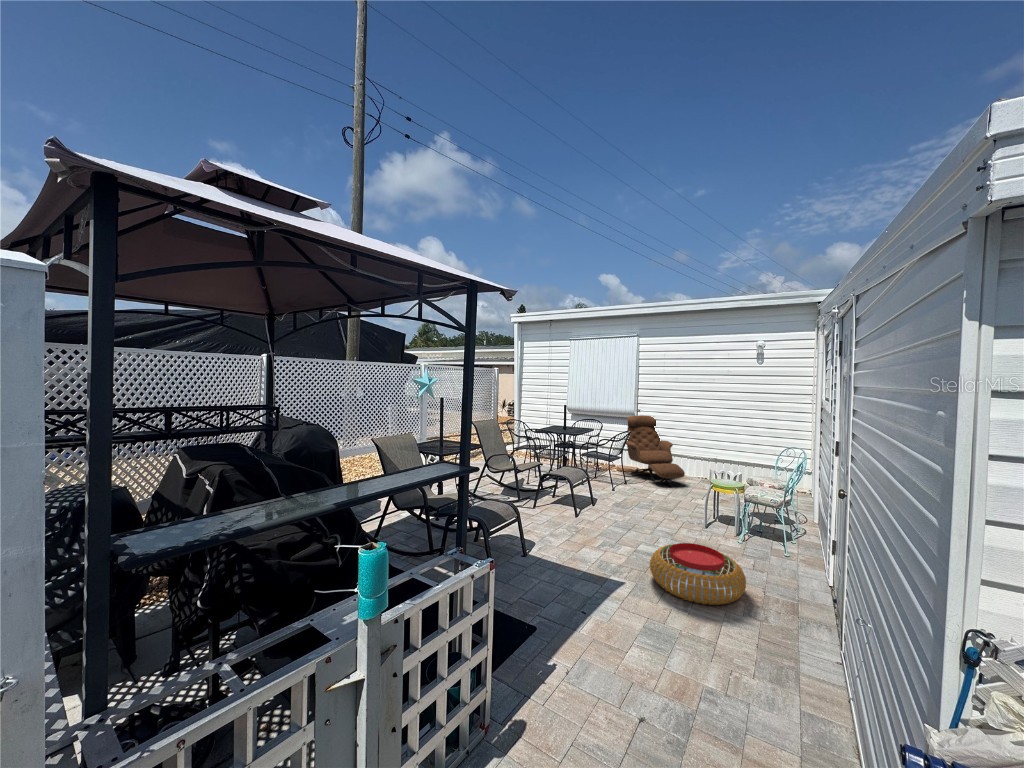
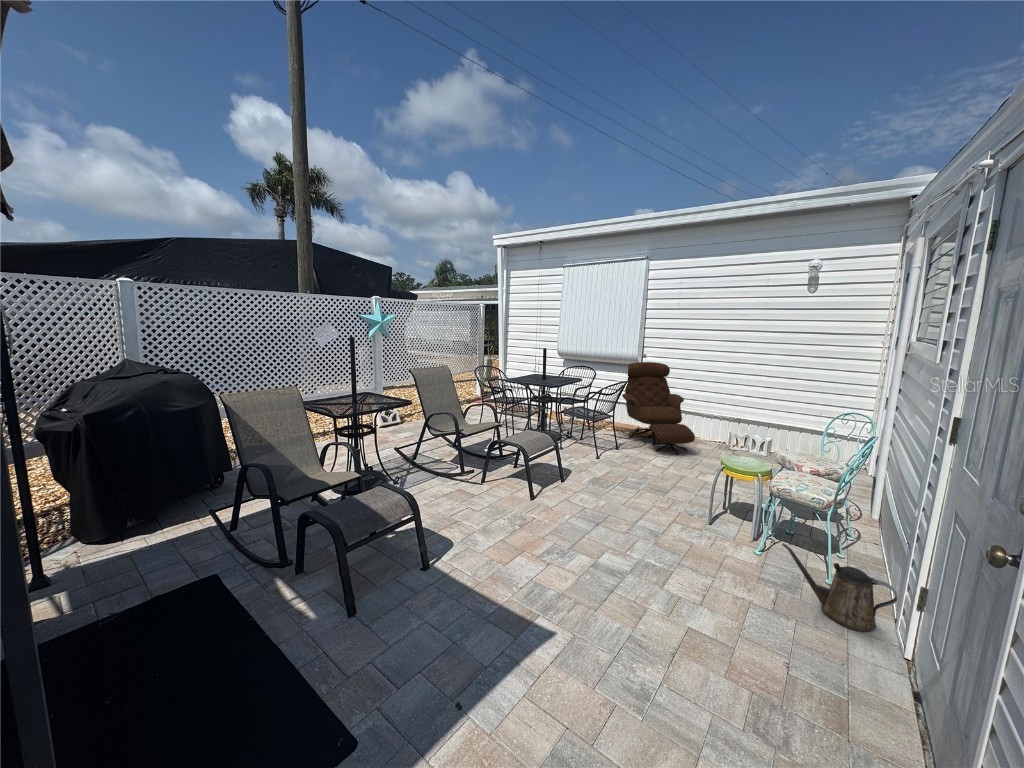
watering can: none [755,528,824,577] -> present [782,543,897,631]
pouf: present [650,543,746,605] -> none [599,567,756,698]

